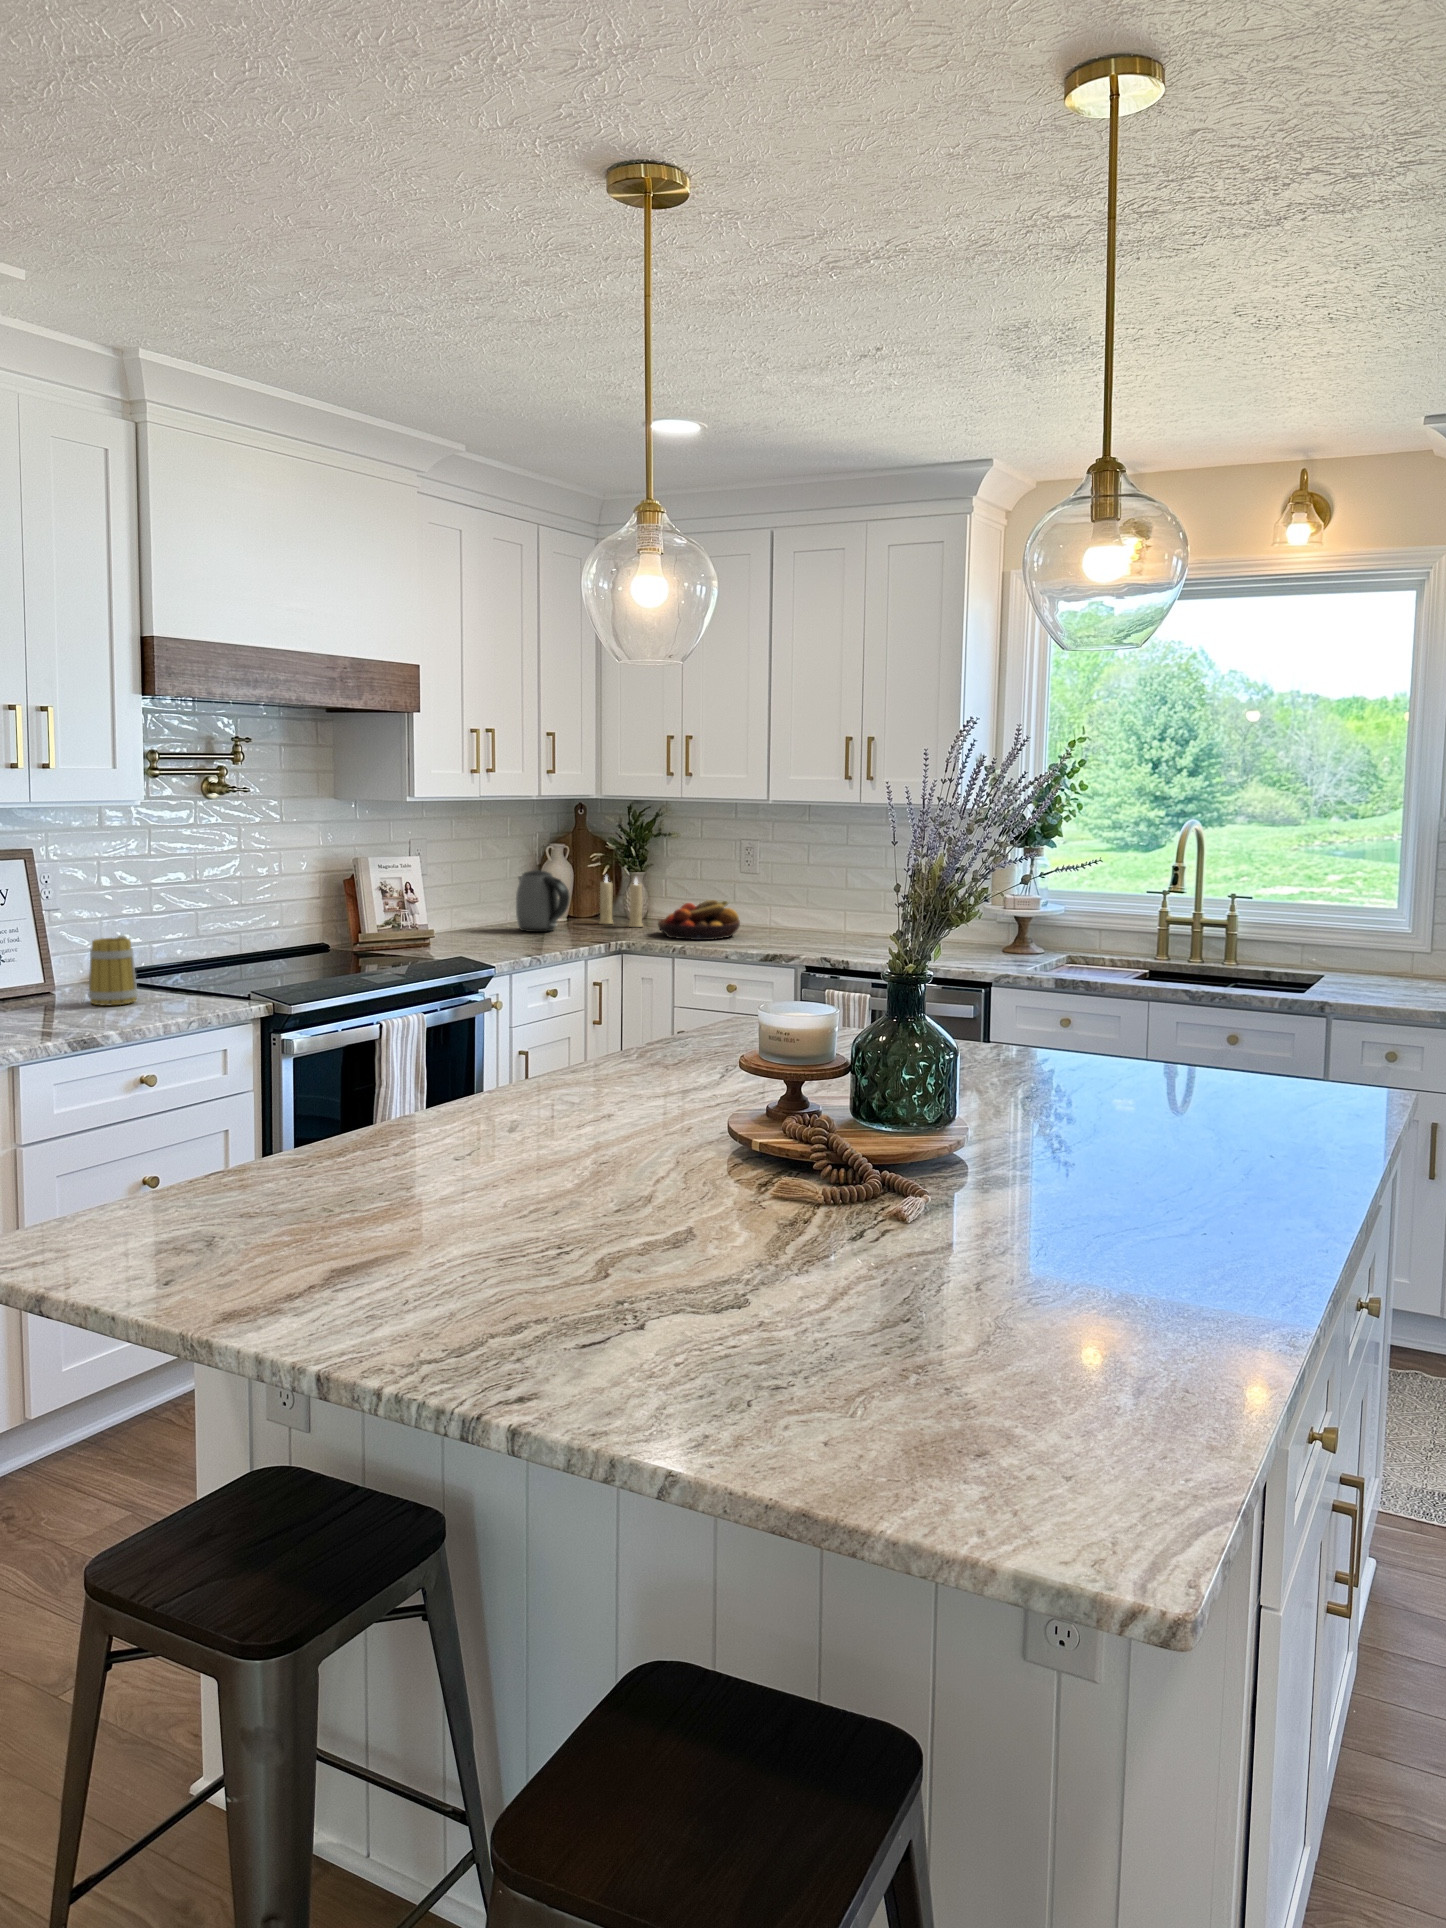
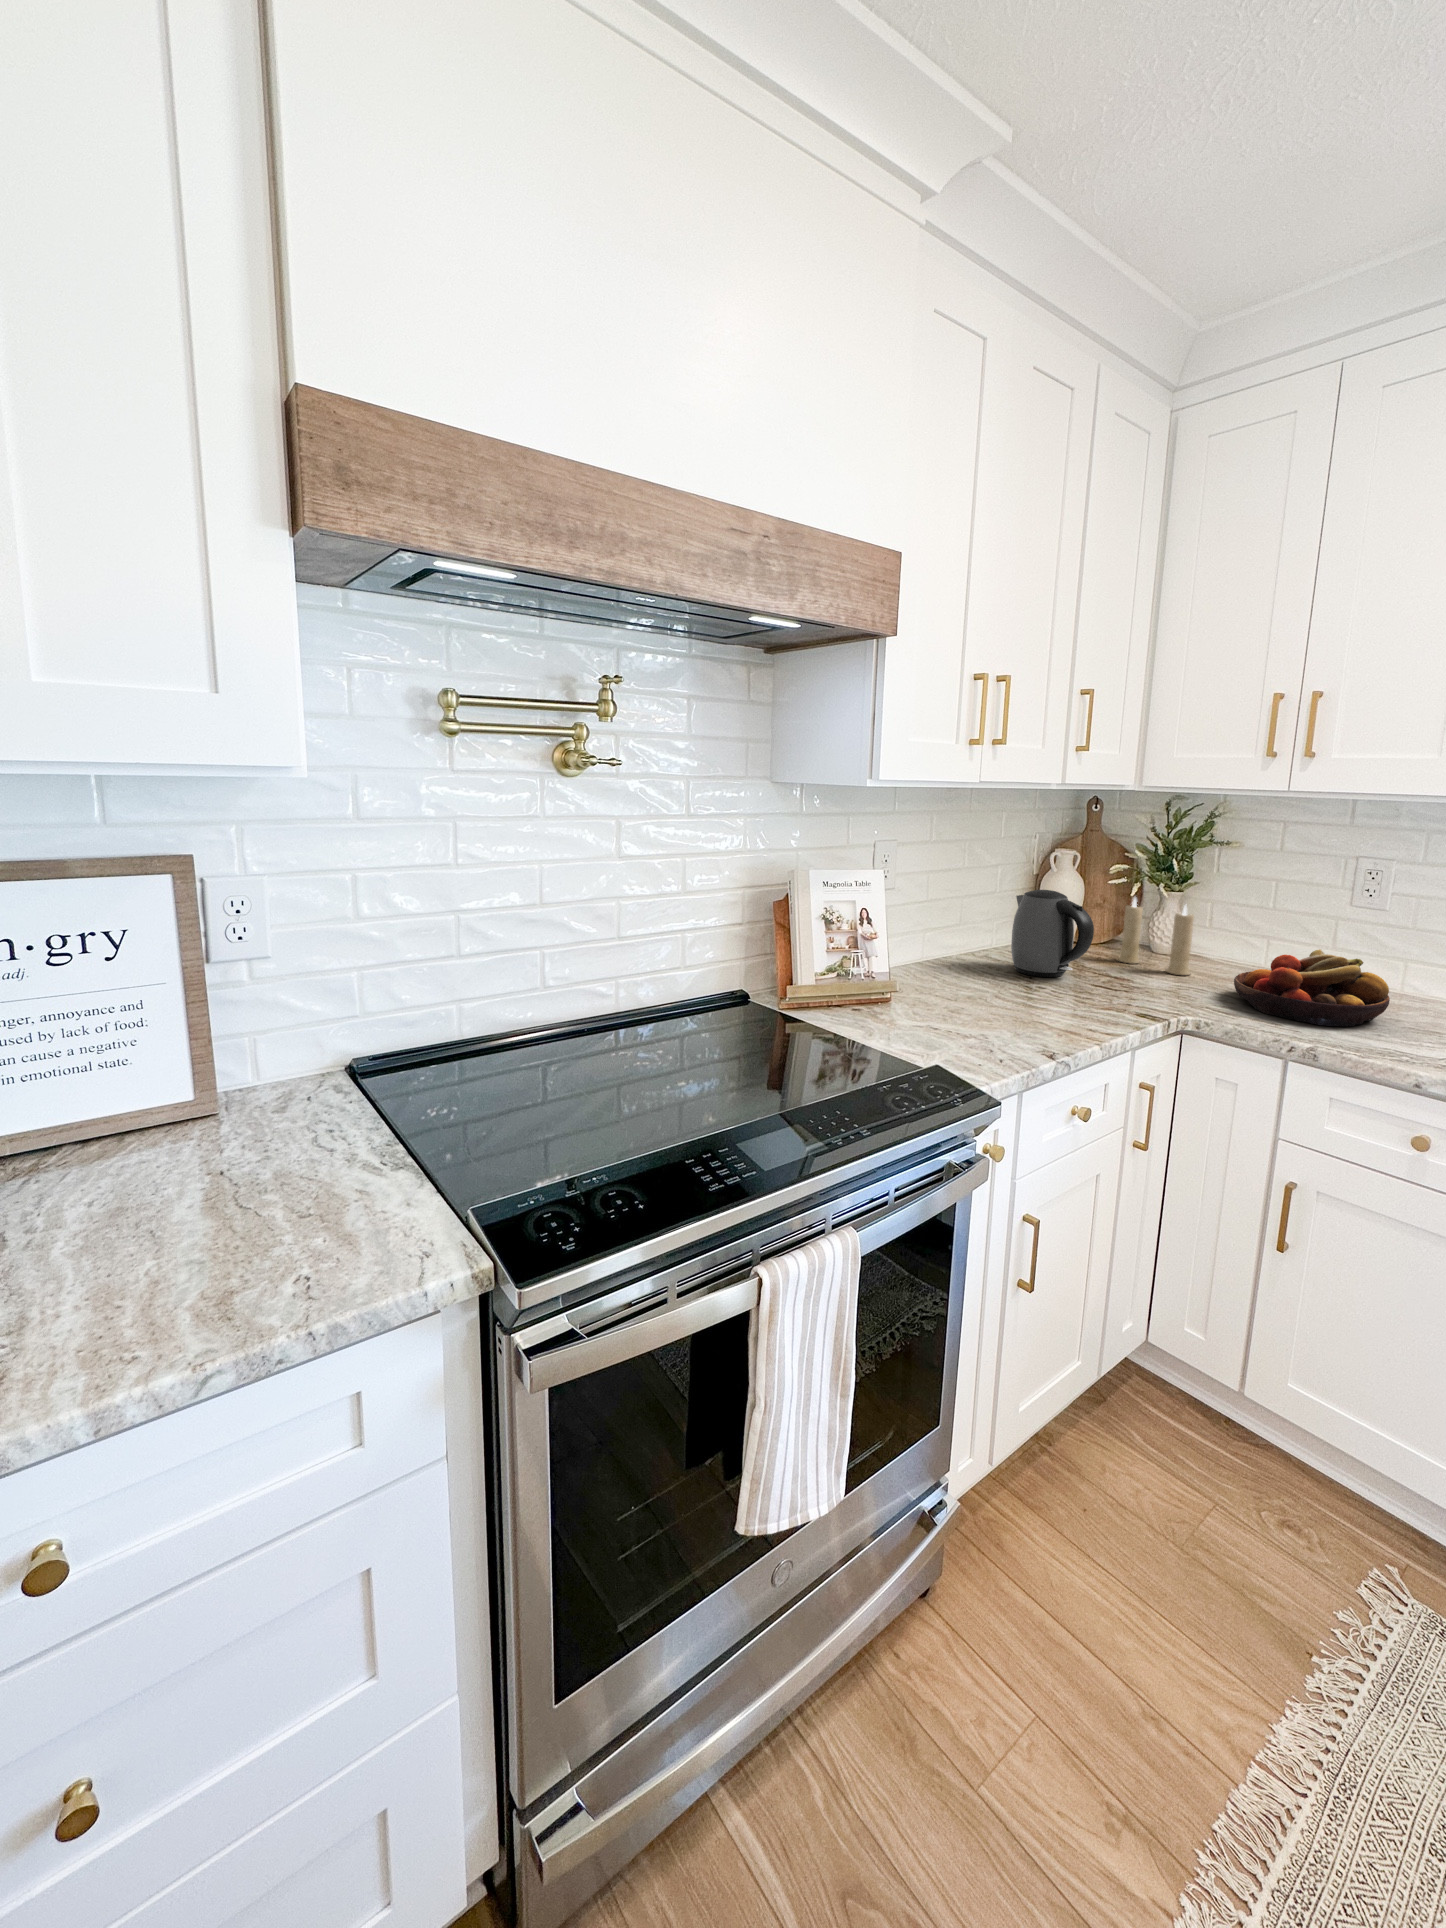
mug: present [88,935,138,1006] -> none [99,1060,253,1247]

